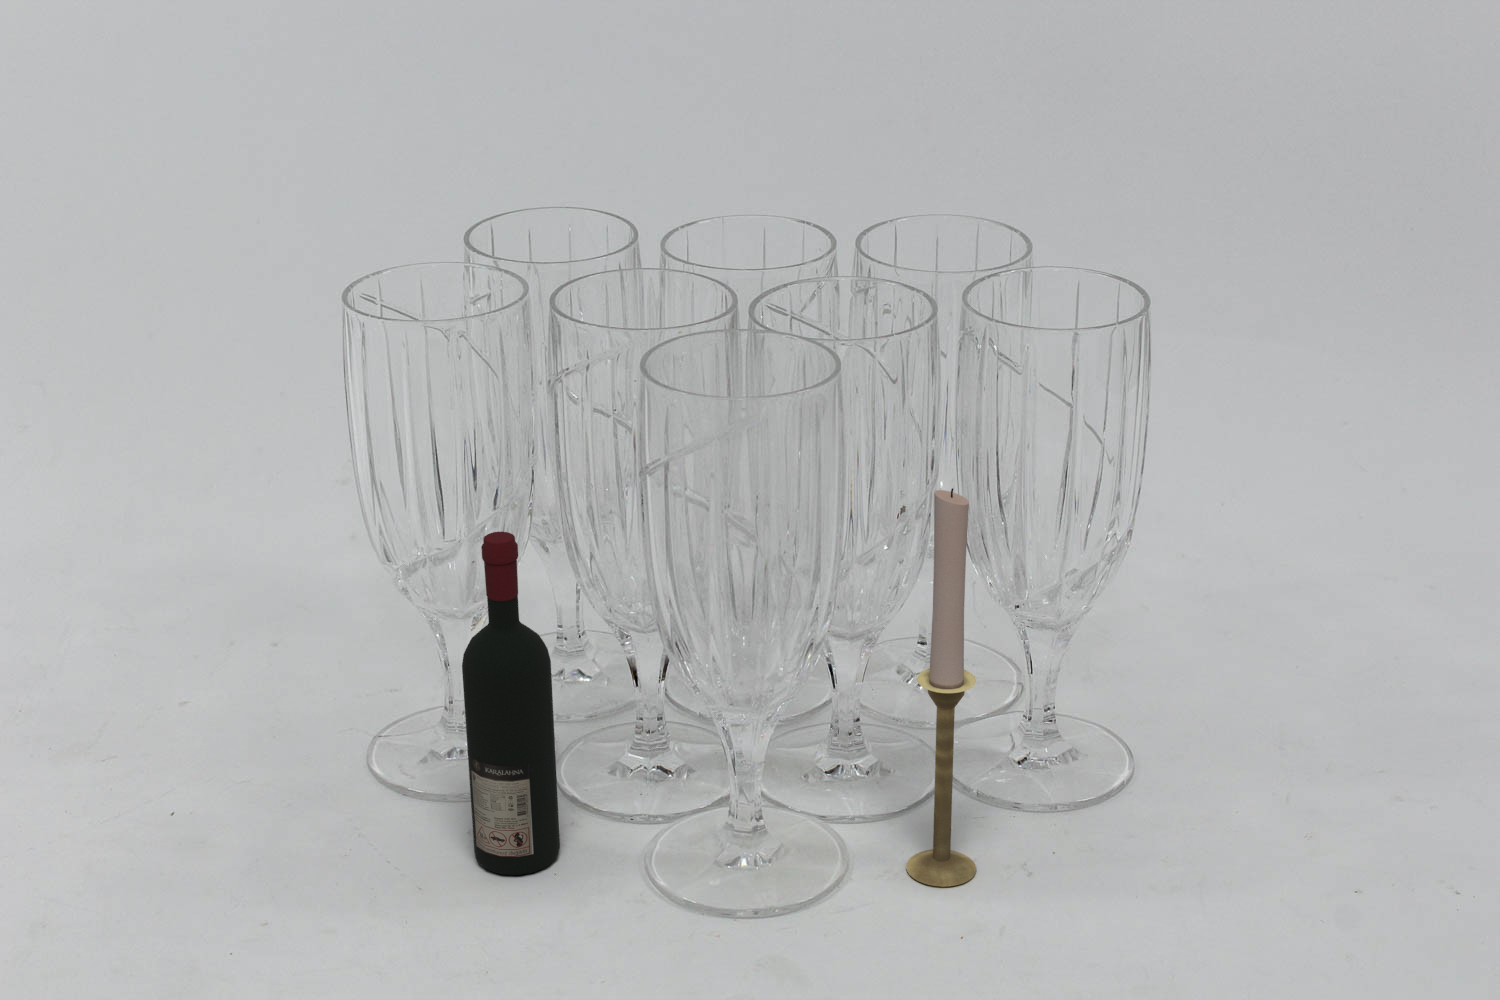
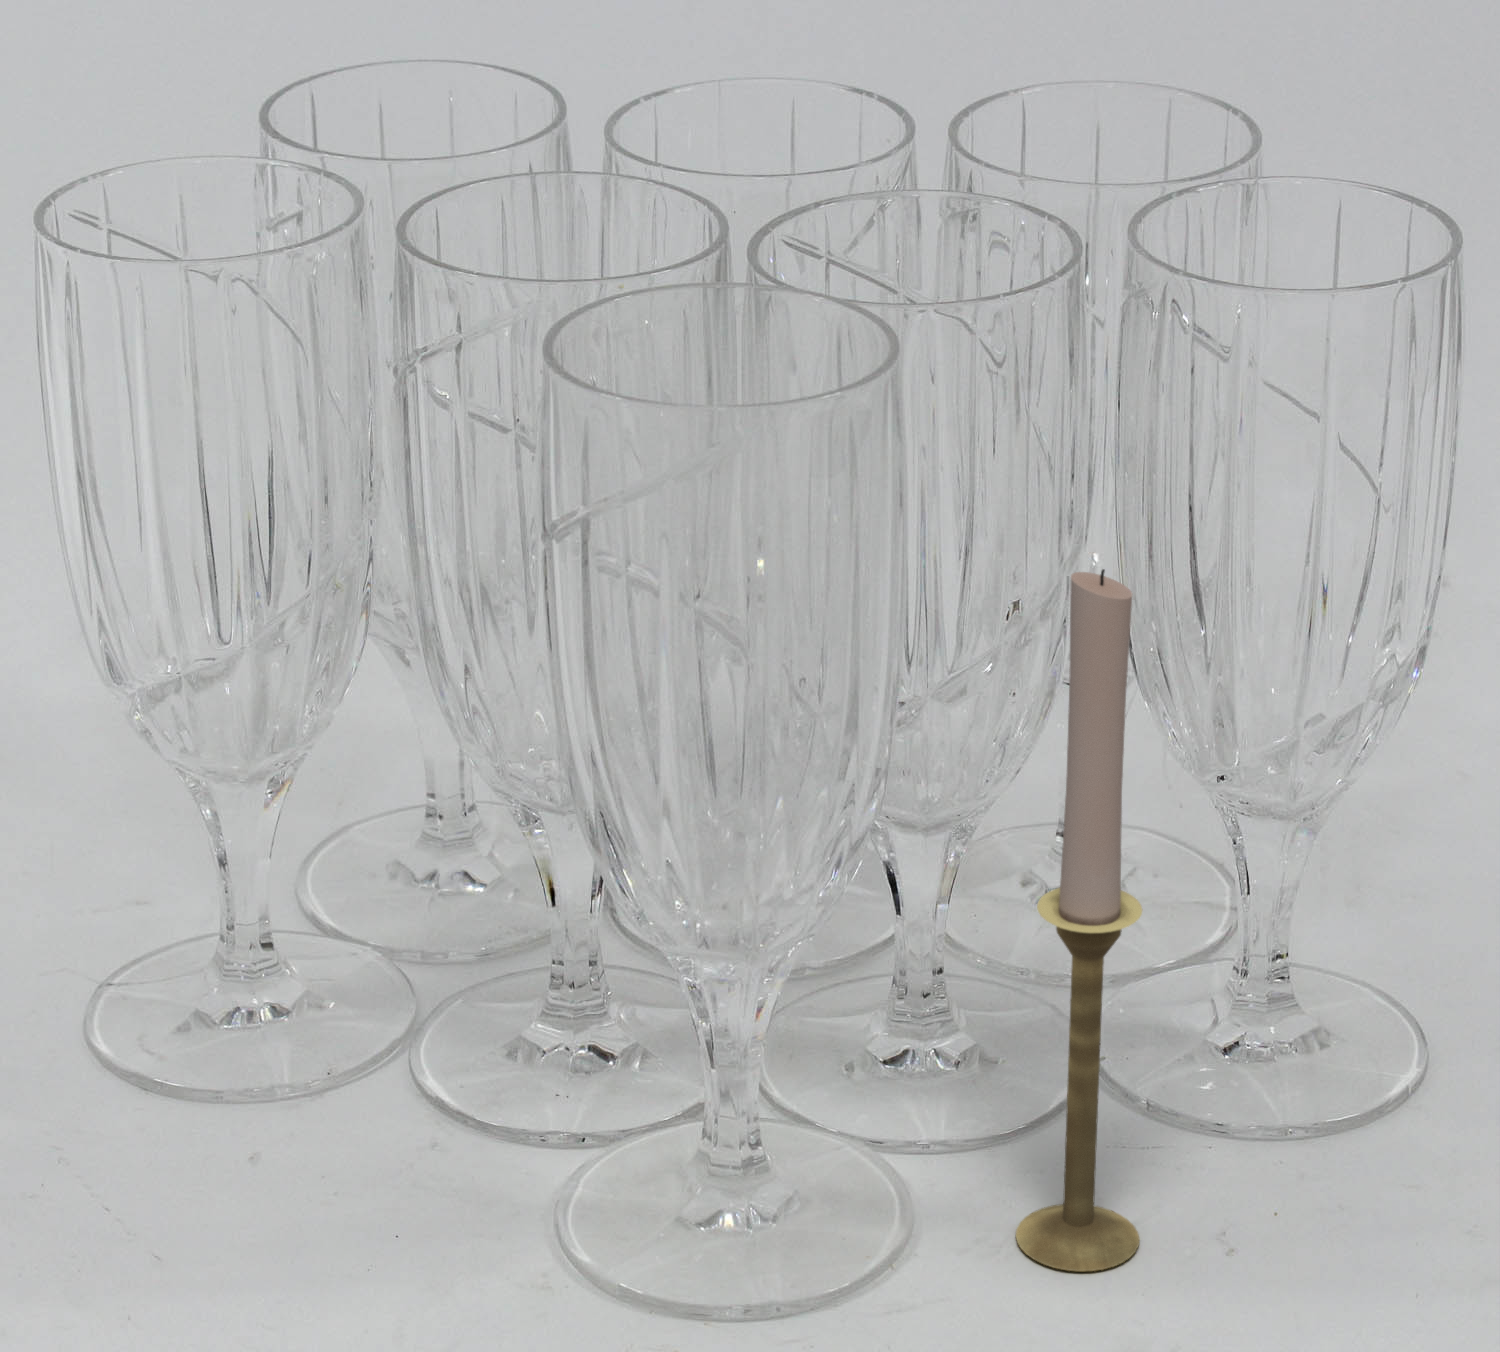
wine bottle: present [462,532,560,875] -> none [235,635,409,1237]

